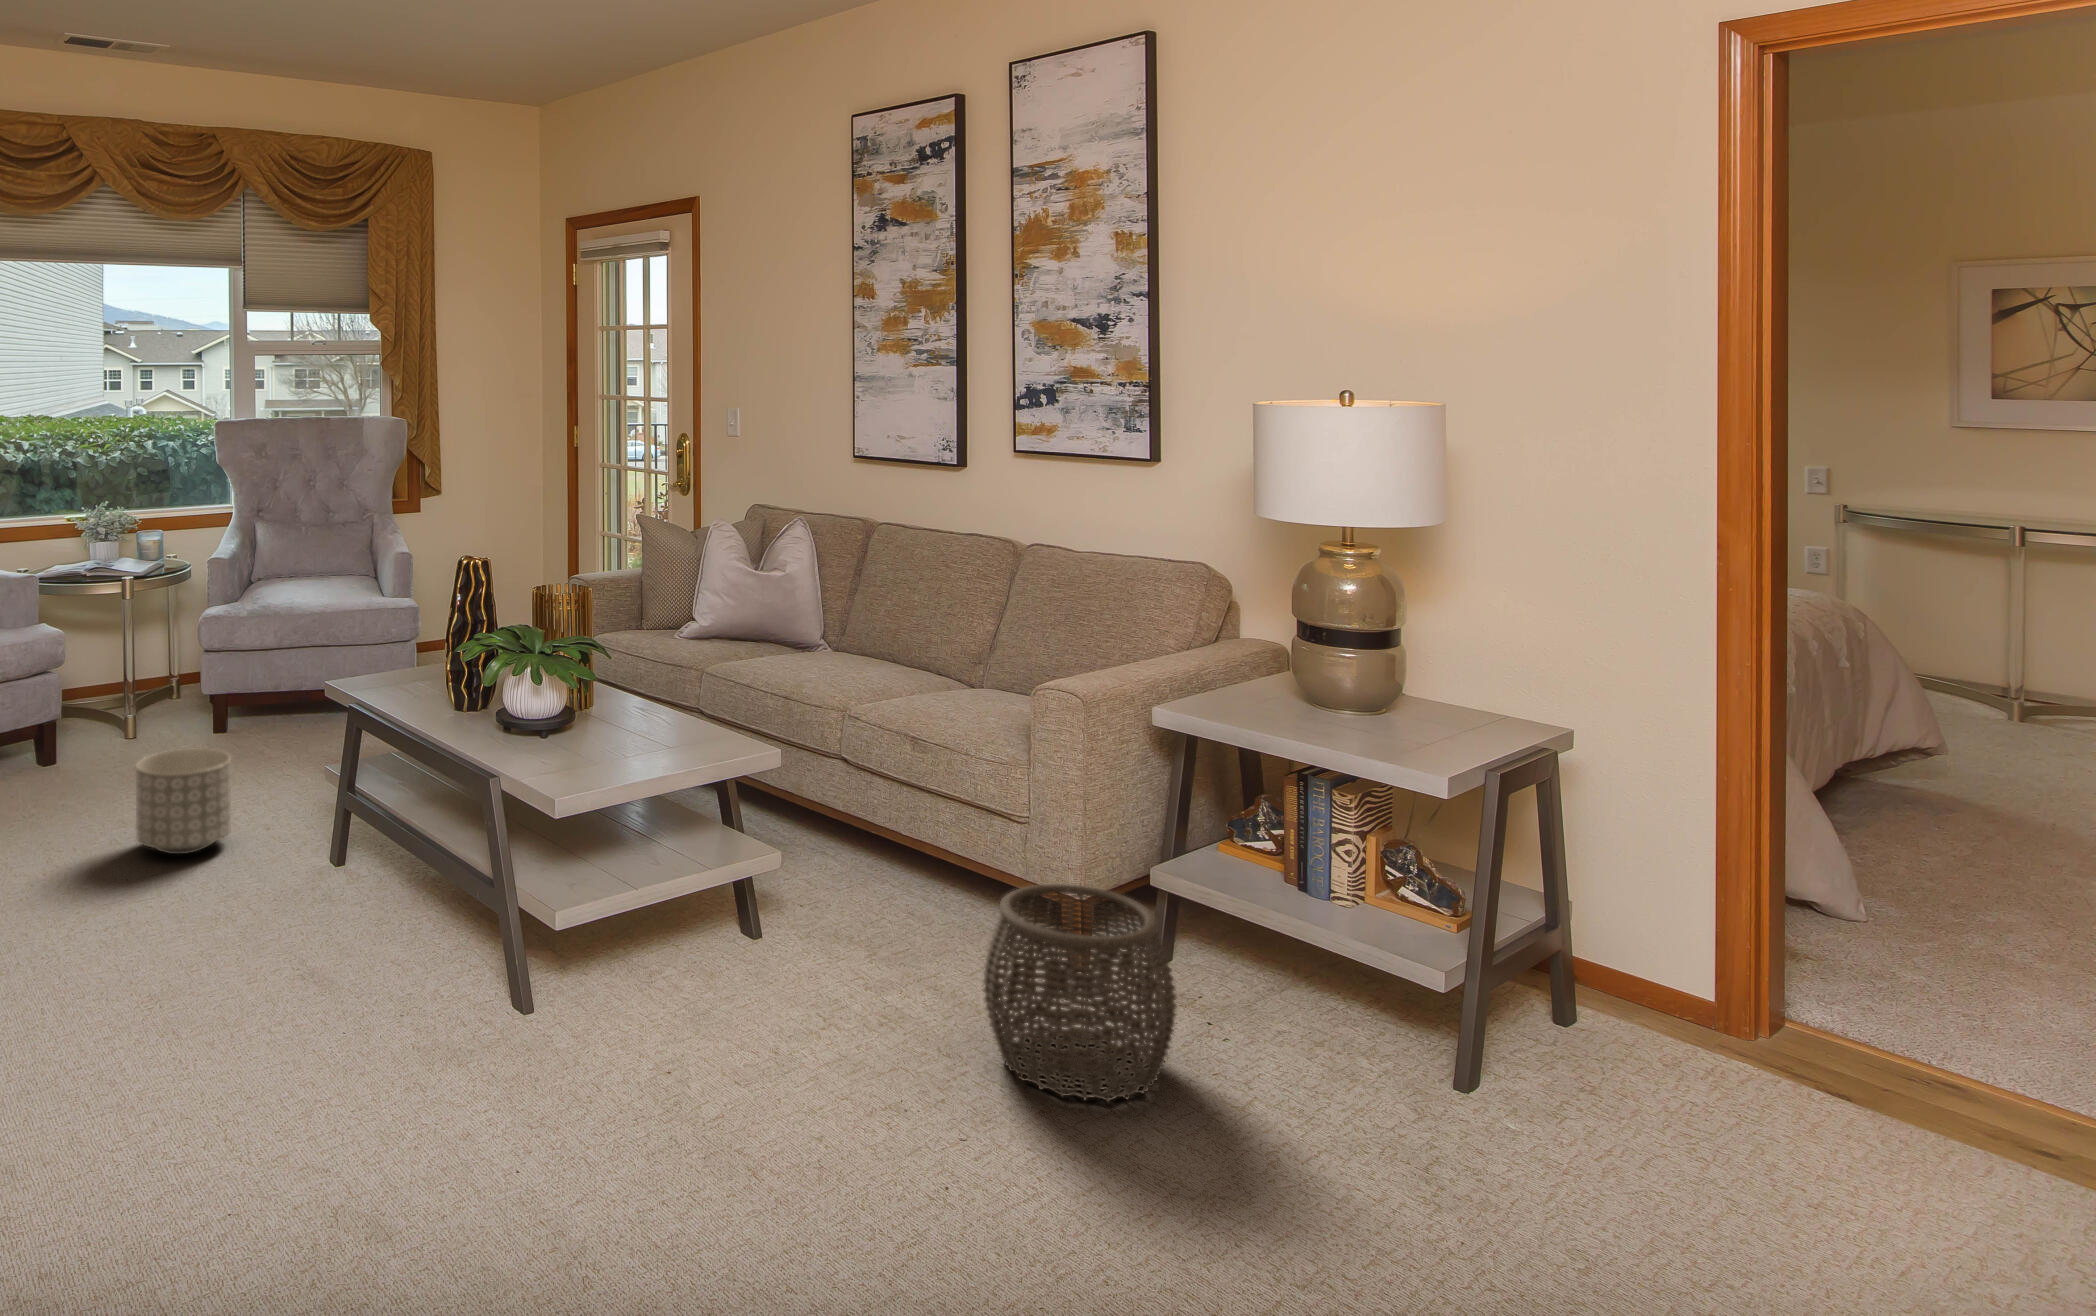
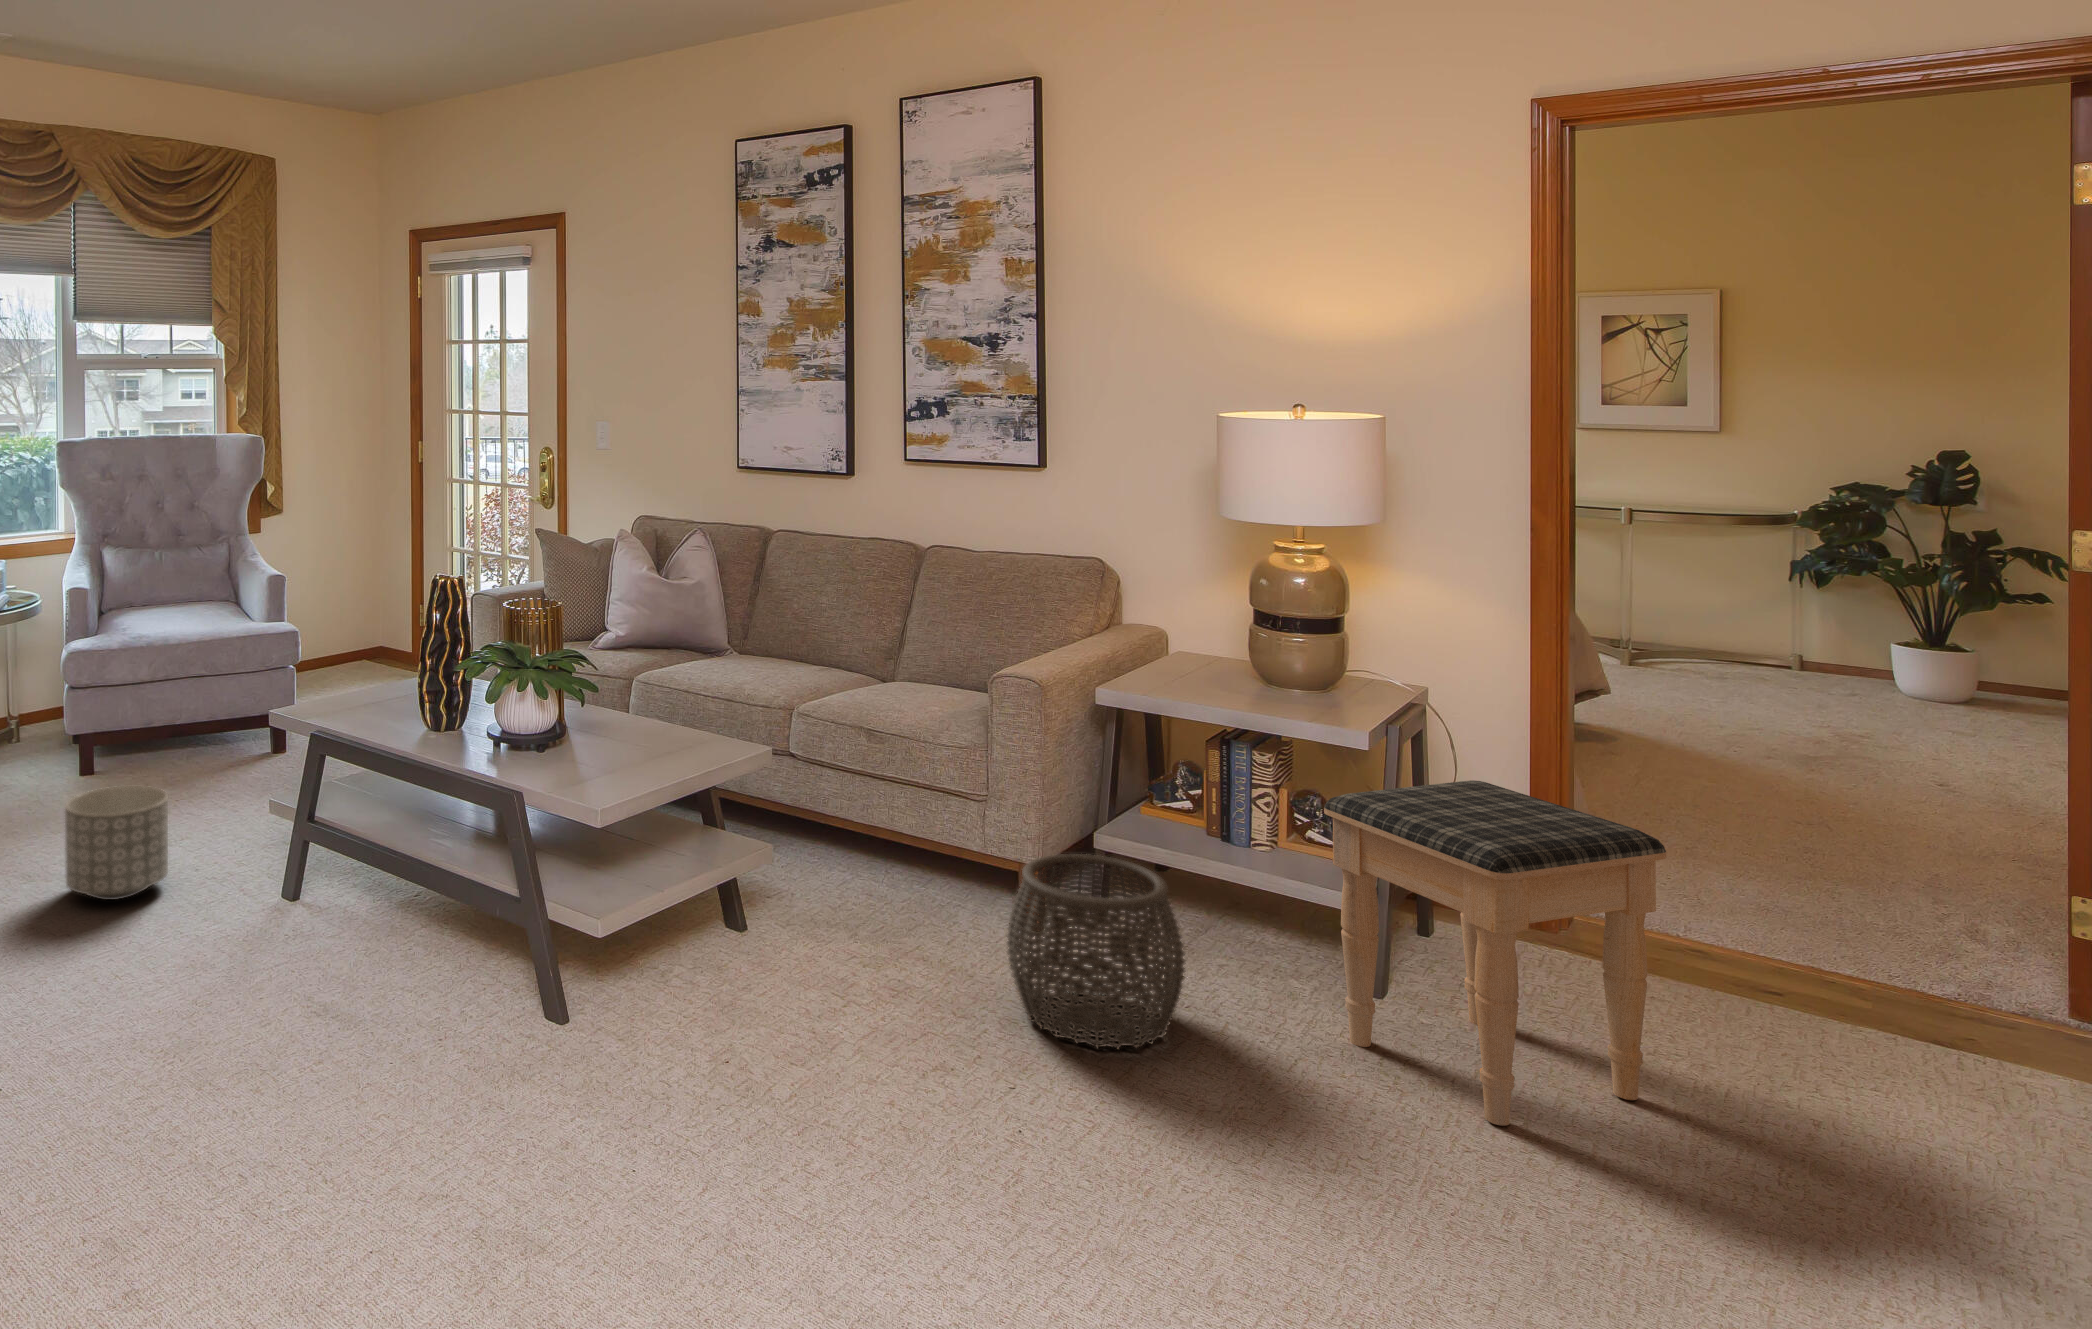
footstool: none [1344,837,1746,1239] -> present [1324,780,1666,1126]

